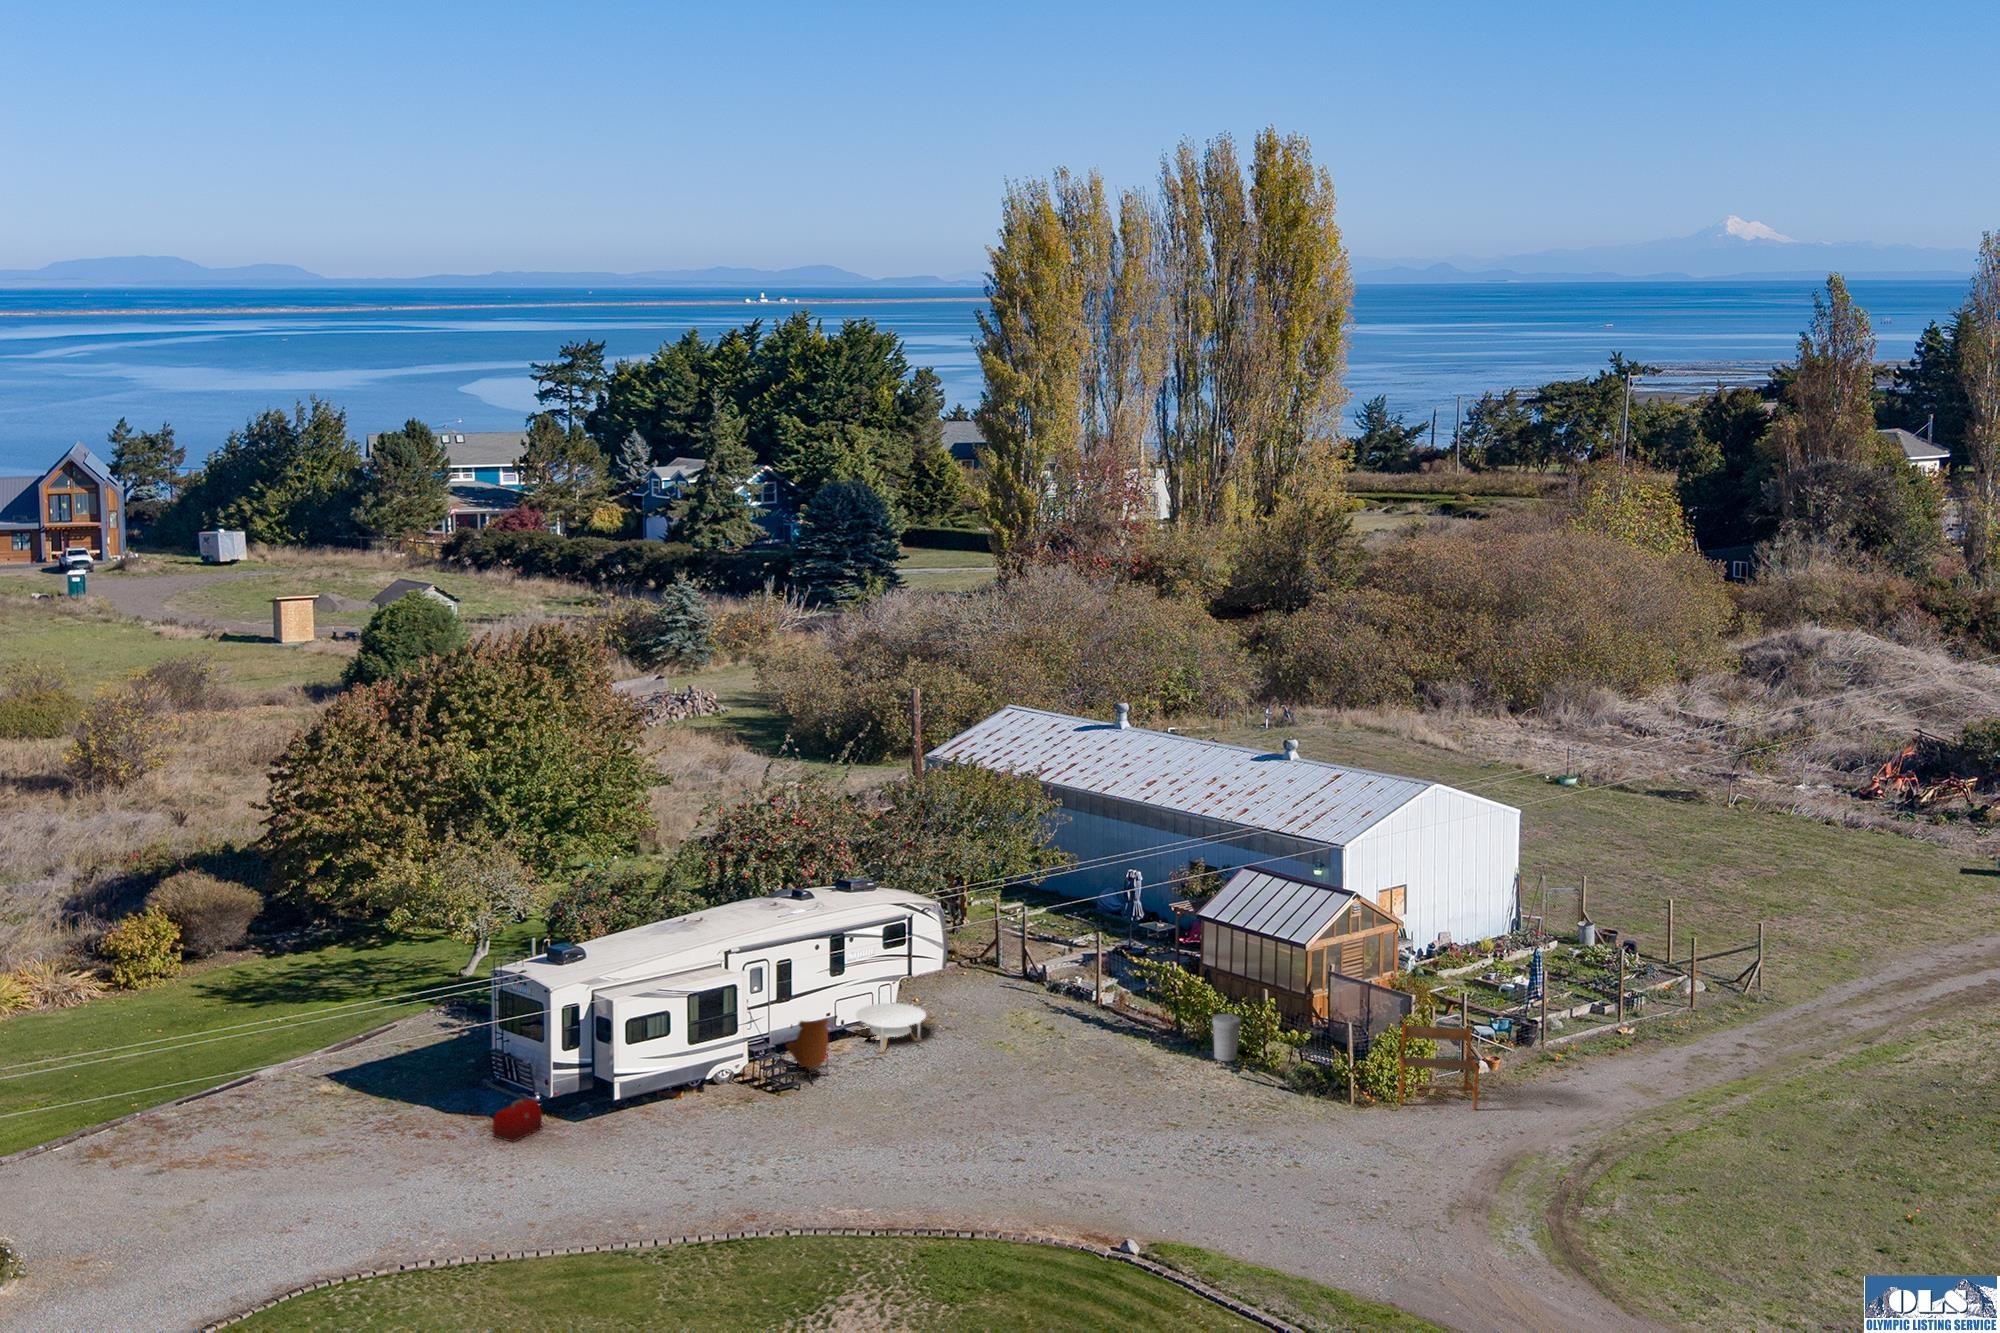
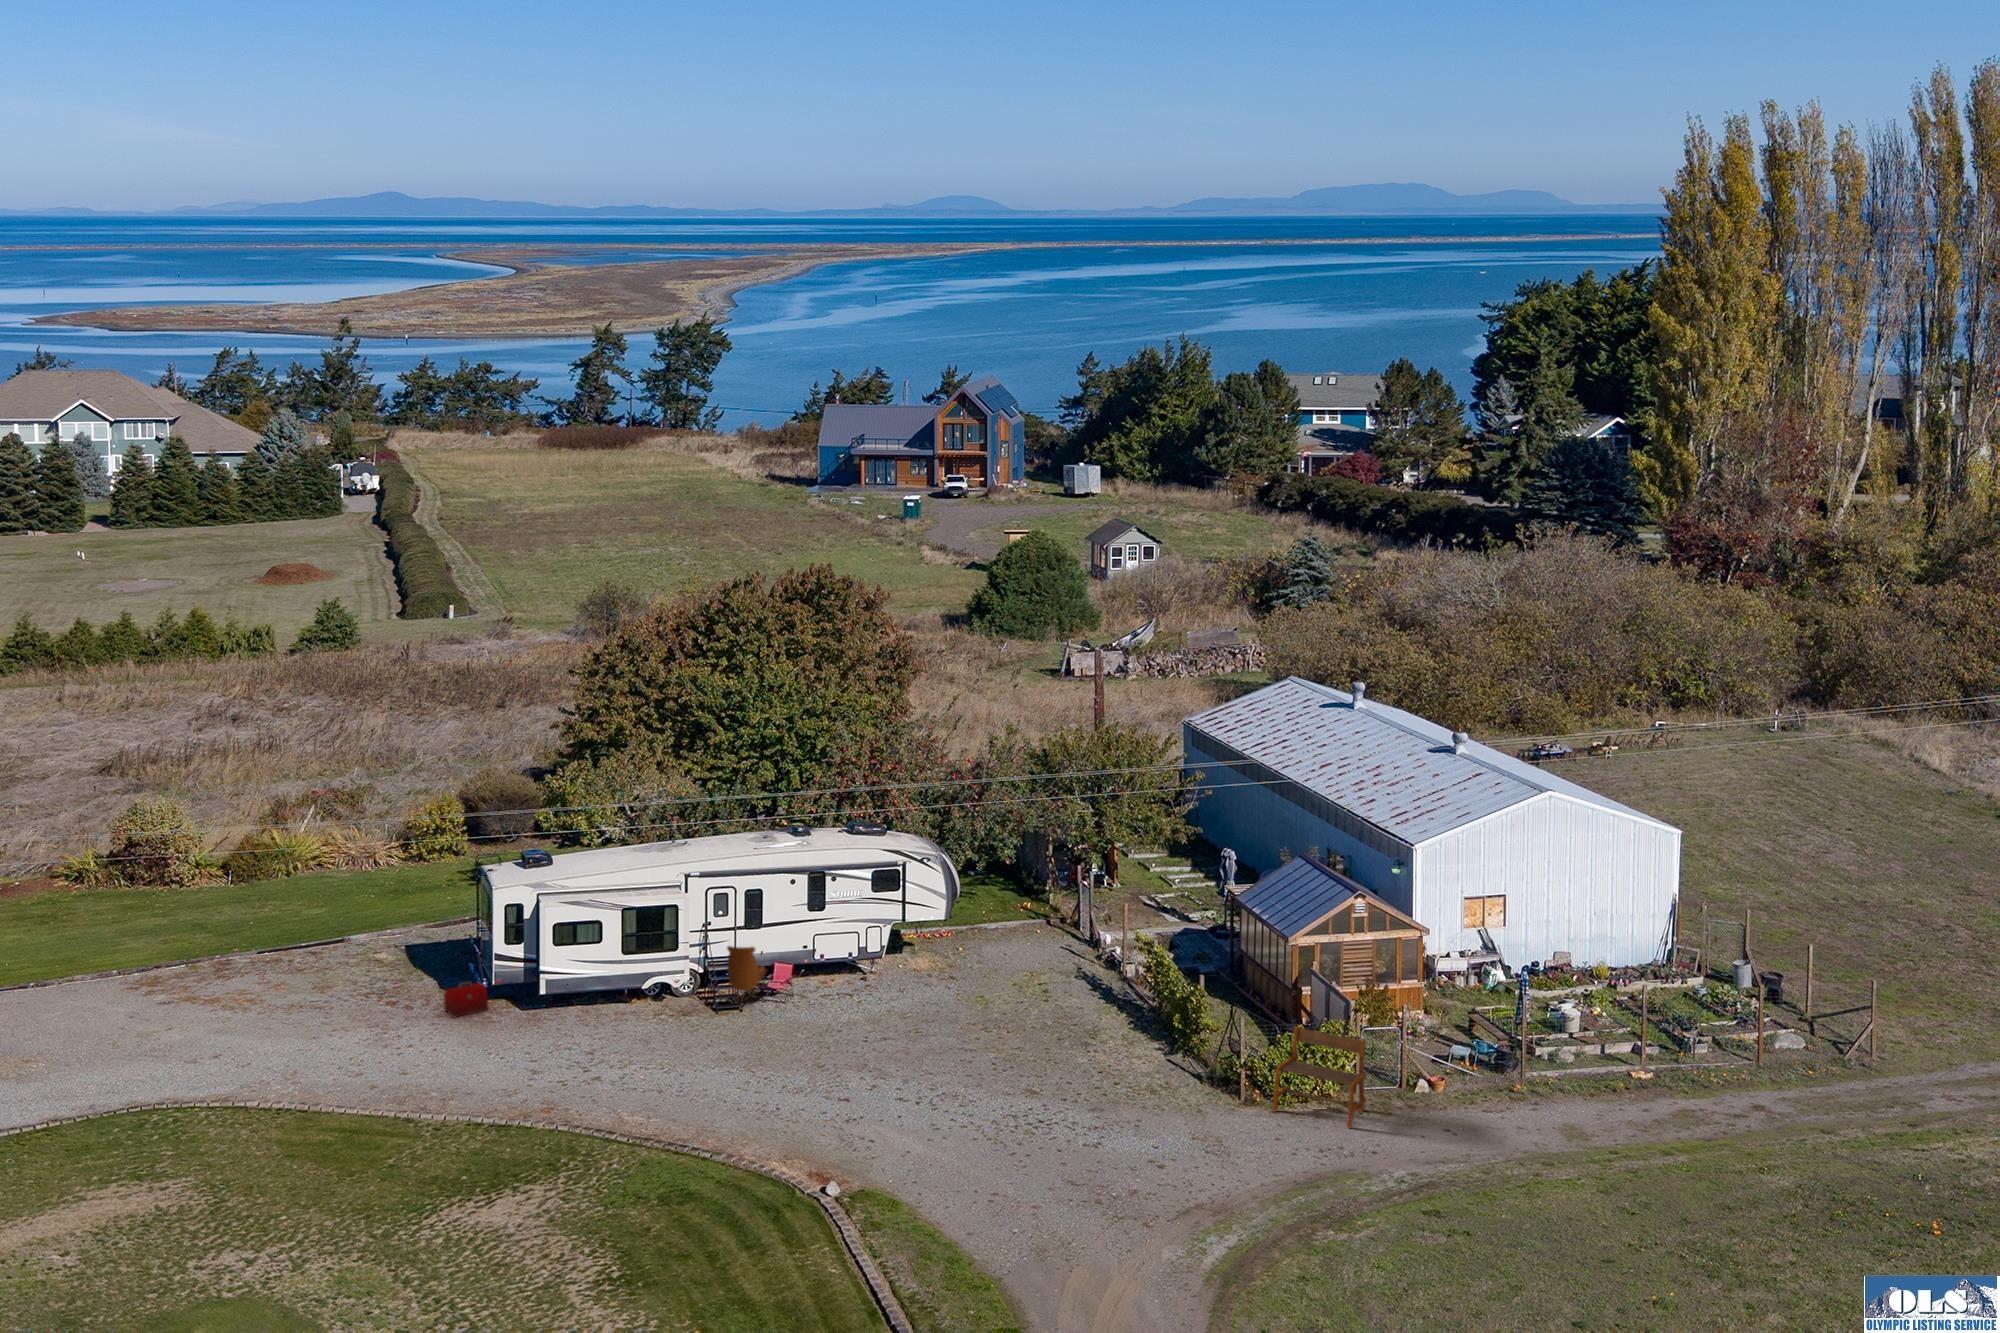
round table: present [856,1003,926,1053] -> none [823,943,891,989]
trash can: present [1213,1014,1241,1061] -> none [1140,994,1171,1043]

